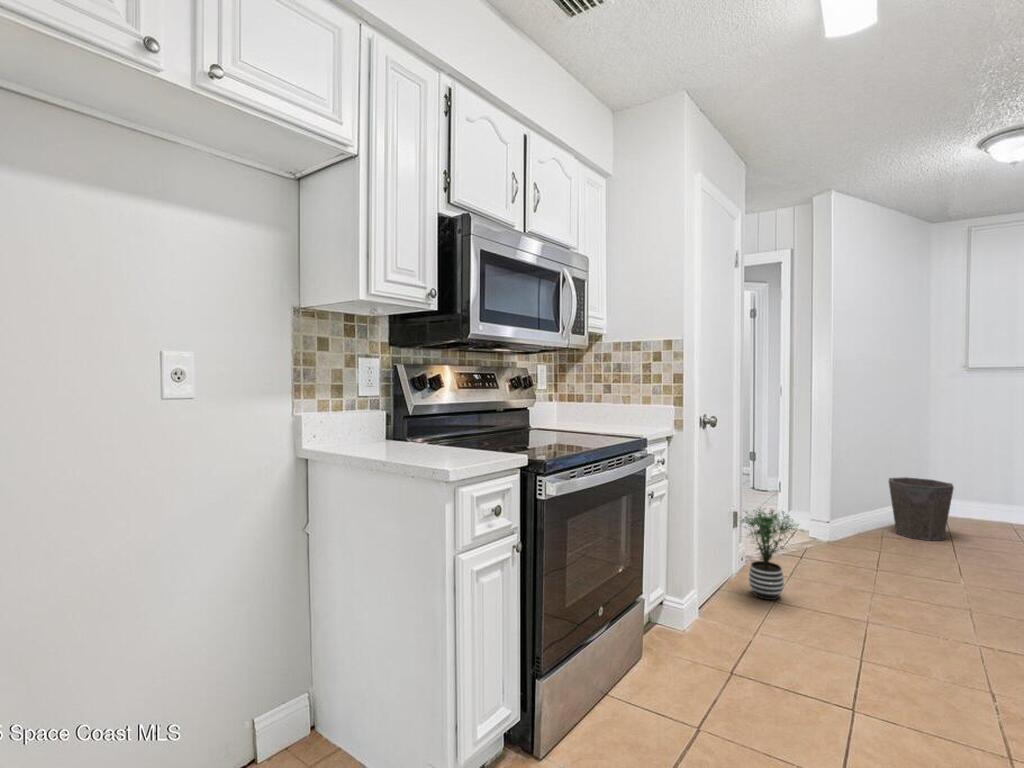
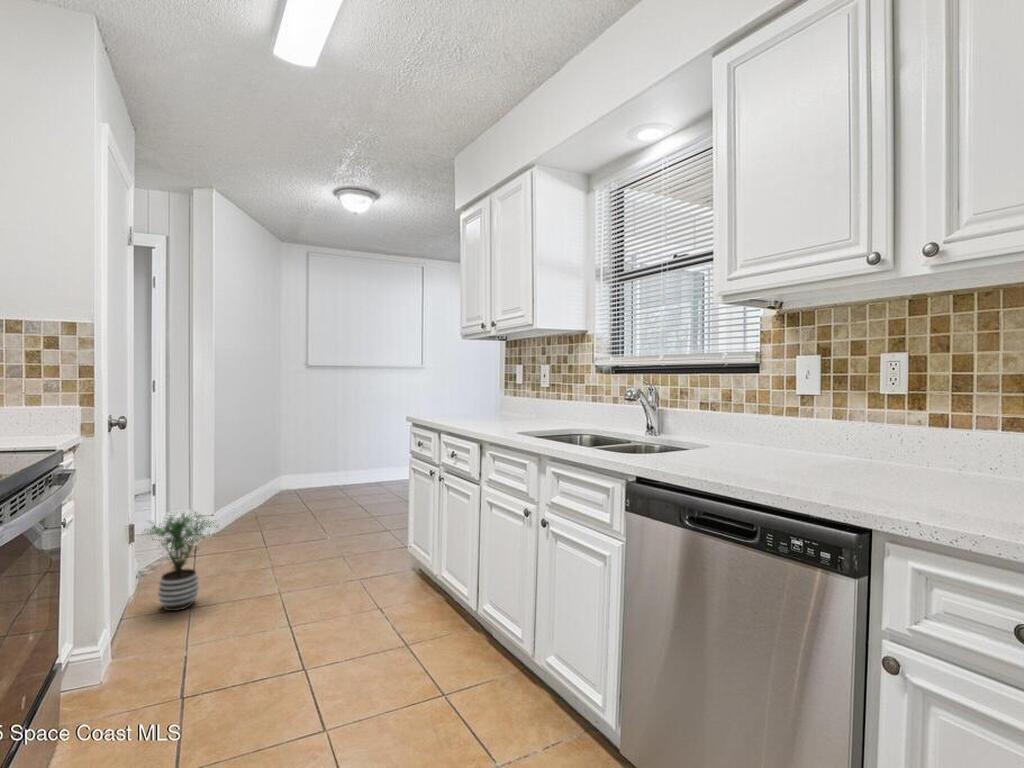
waste bin: present [889,477,954,541] -> none [257,460,307,512]

